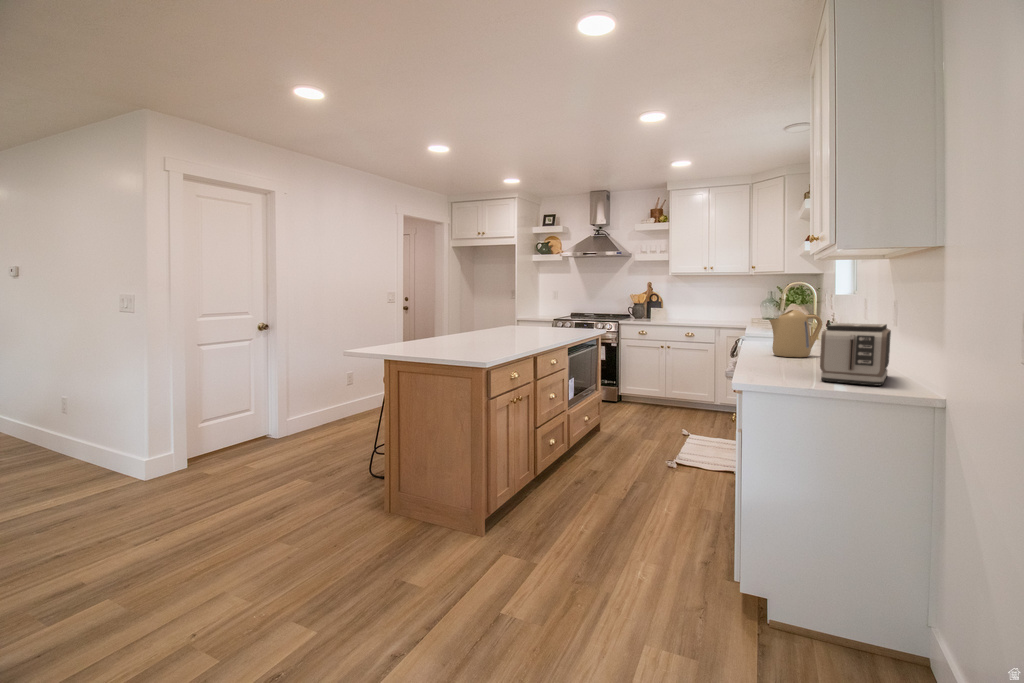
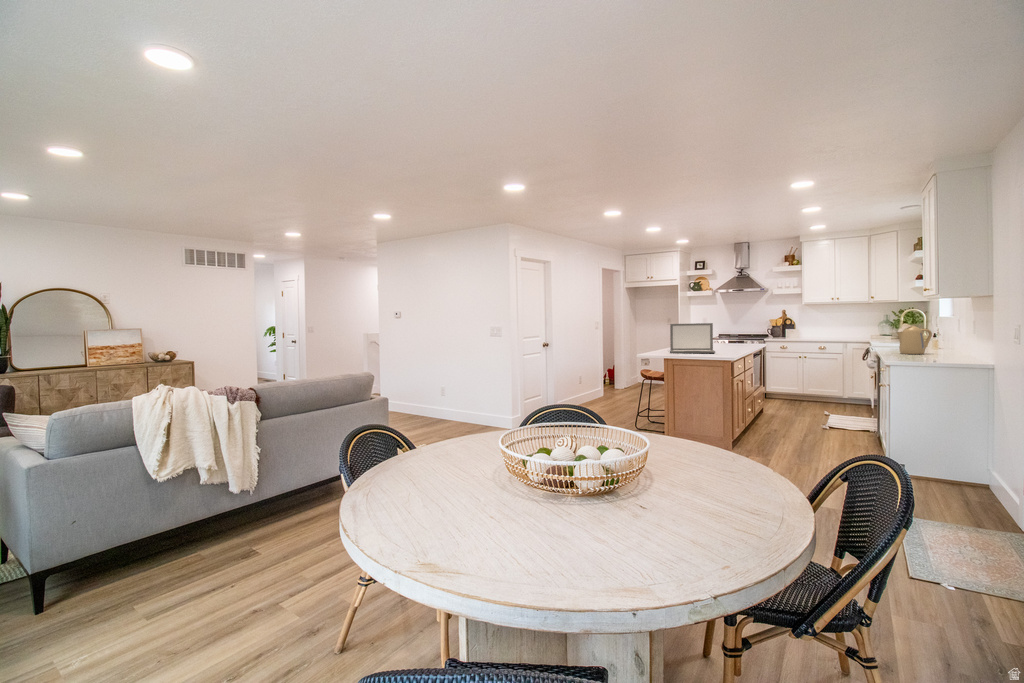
laptop: none [406,299,489,351] -> present [670,323,715,353]
toaster: present [820,323,891,386] -> none [932,332,973,362]

